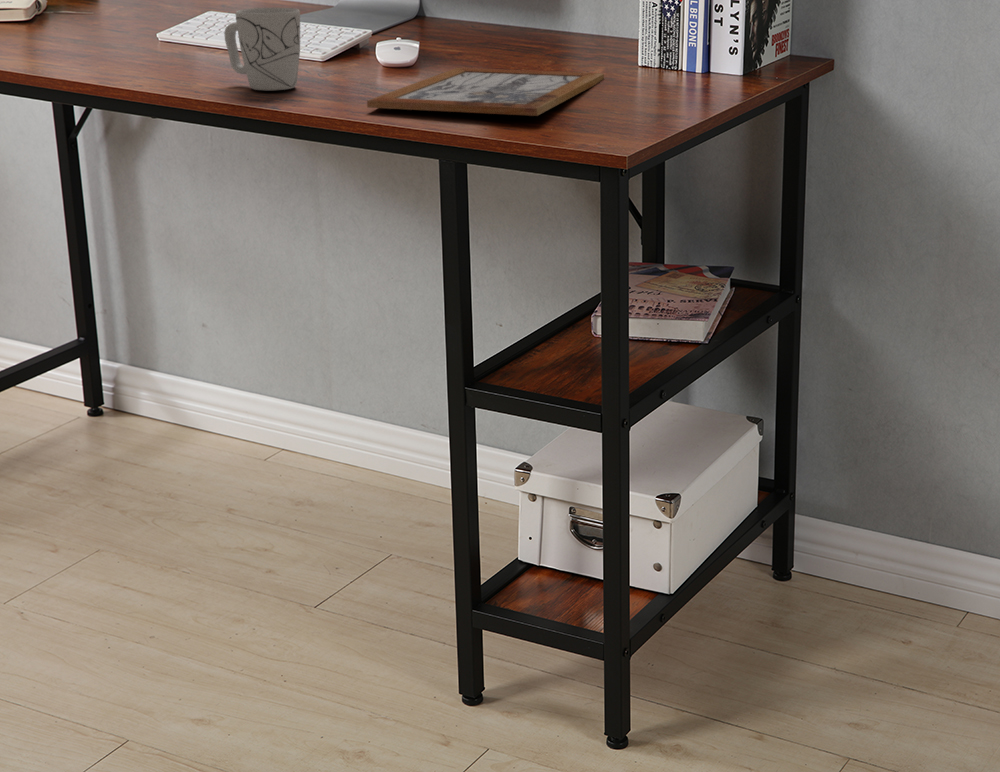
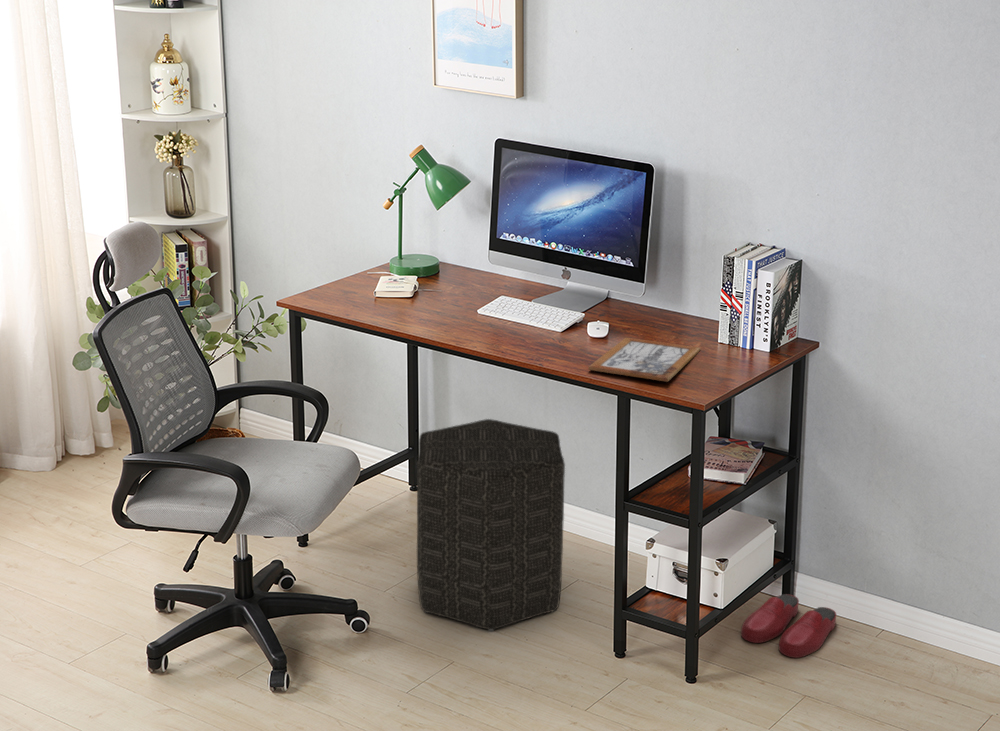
mug: present [224,8,300,90] -> none [518,312,556,353]
ottoman: none [48,265,361,665] -> present [417,419,565,631]
slippers: none [705,554,877,677] -> present [741,594,836,658]

